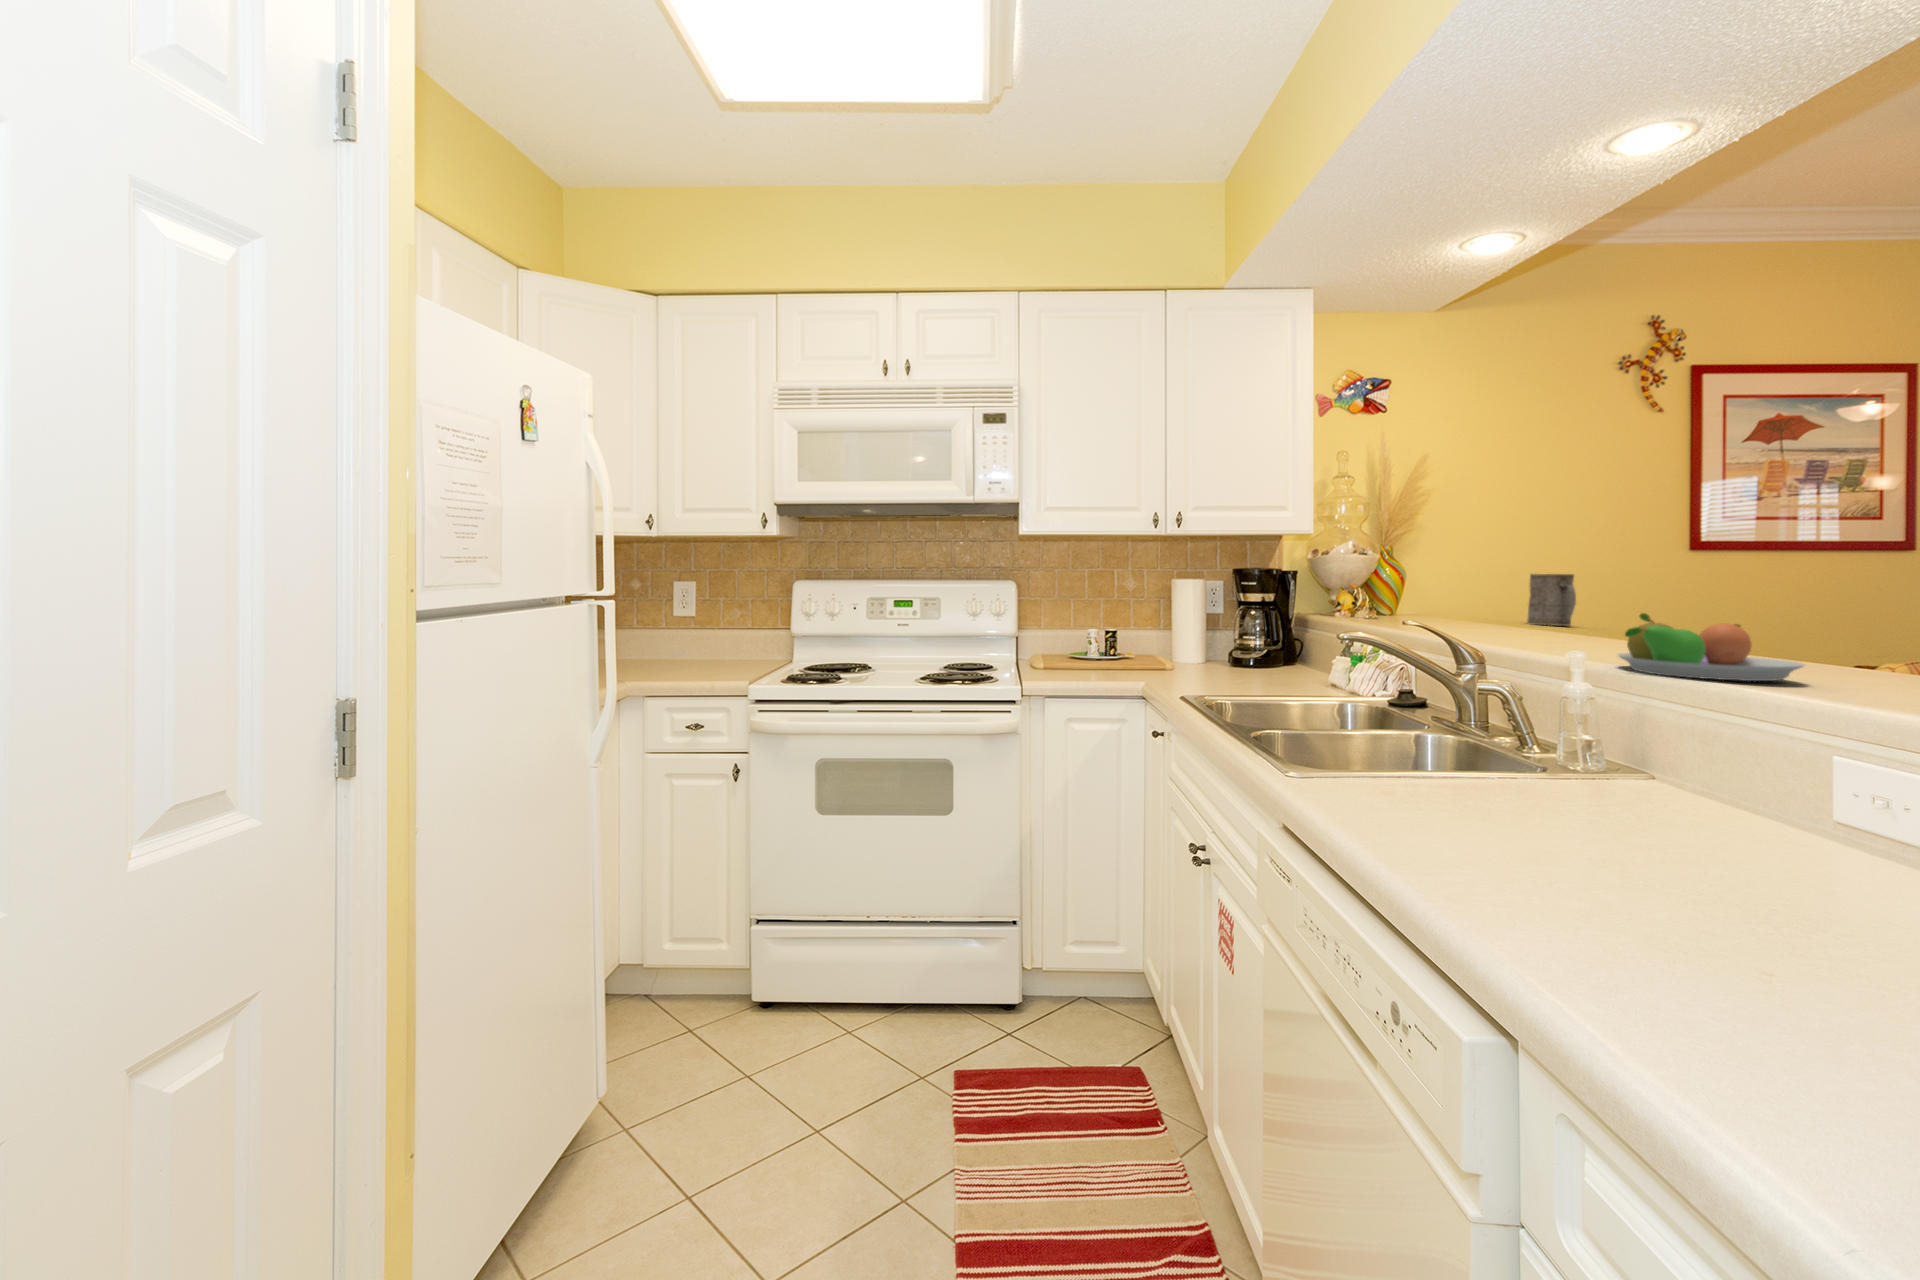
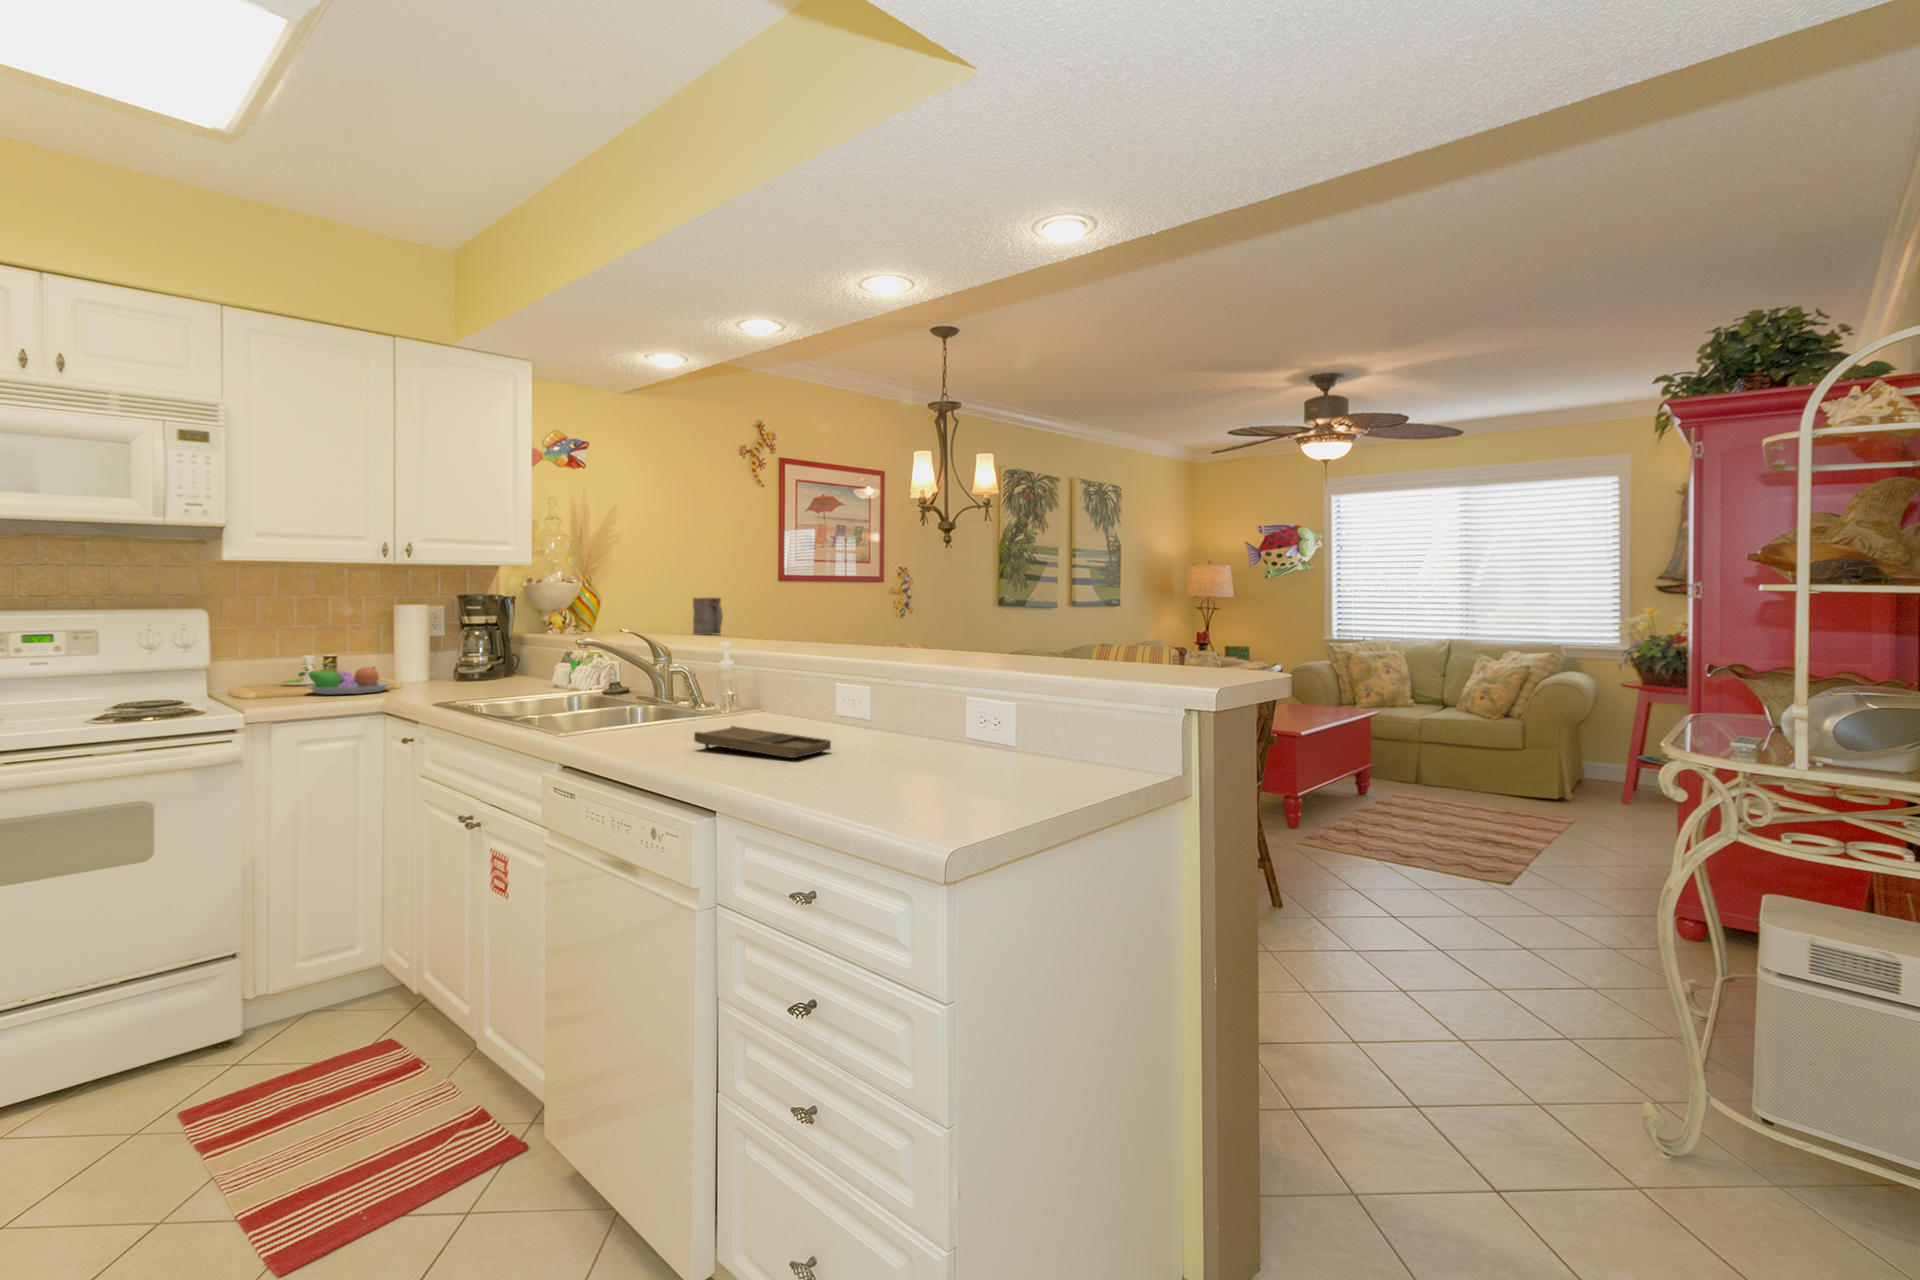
fruit bowl: present [1618,613,1805,681] -> present [299,665,390,694]
tray: none [1507,811,1813,918] -> present [694,726,831,758]

